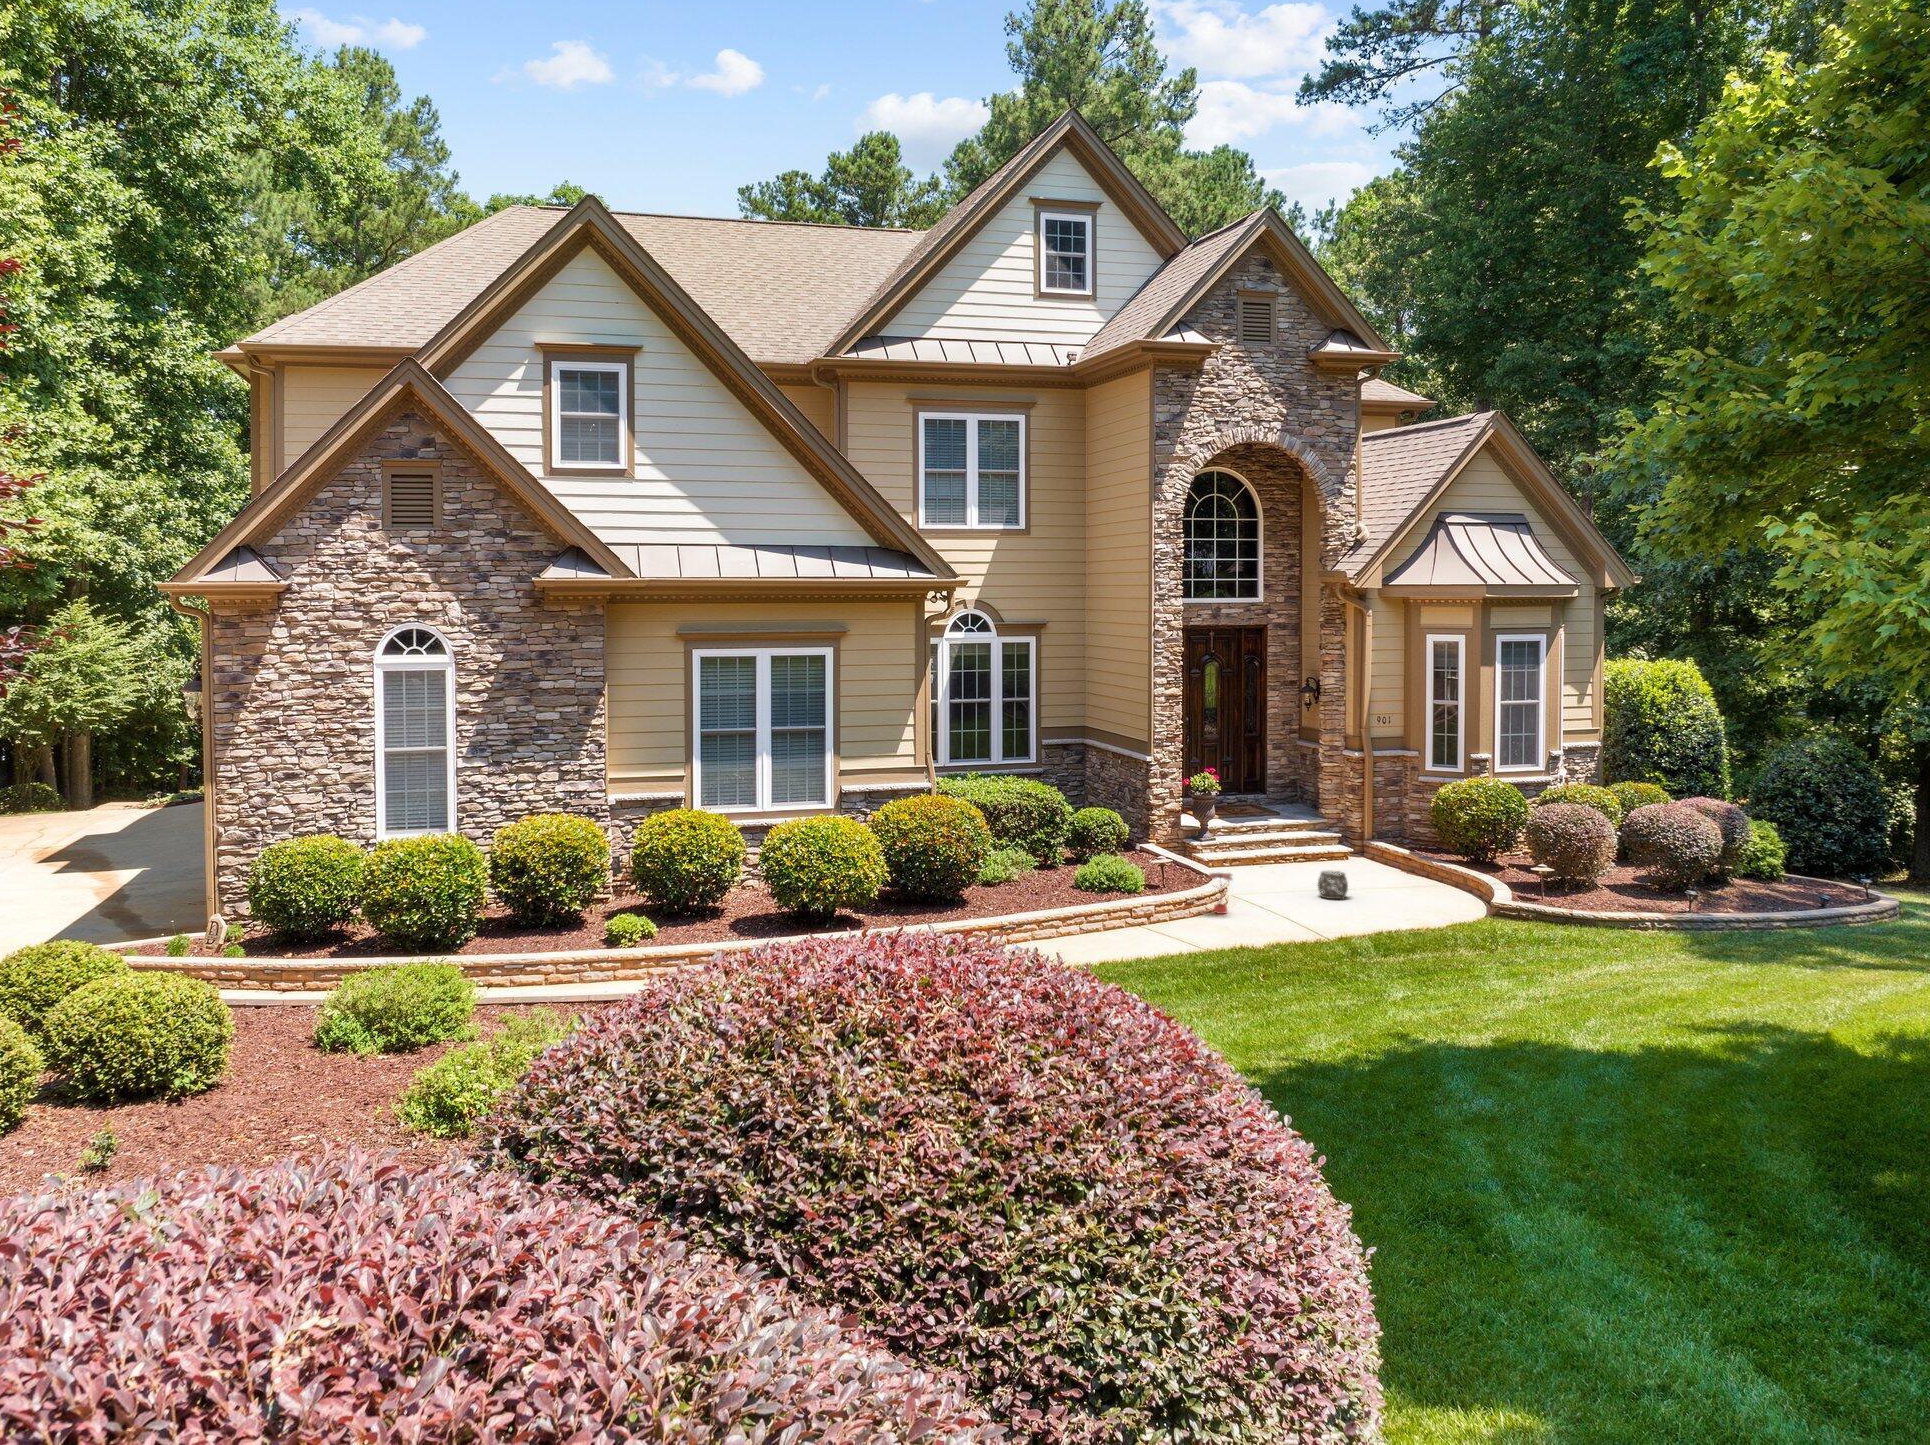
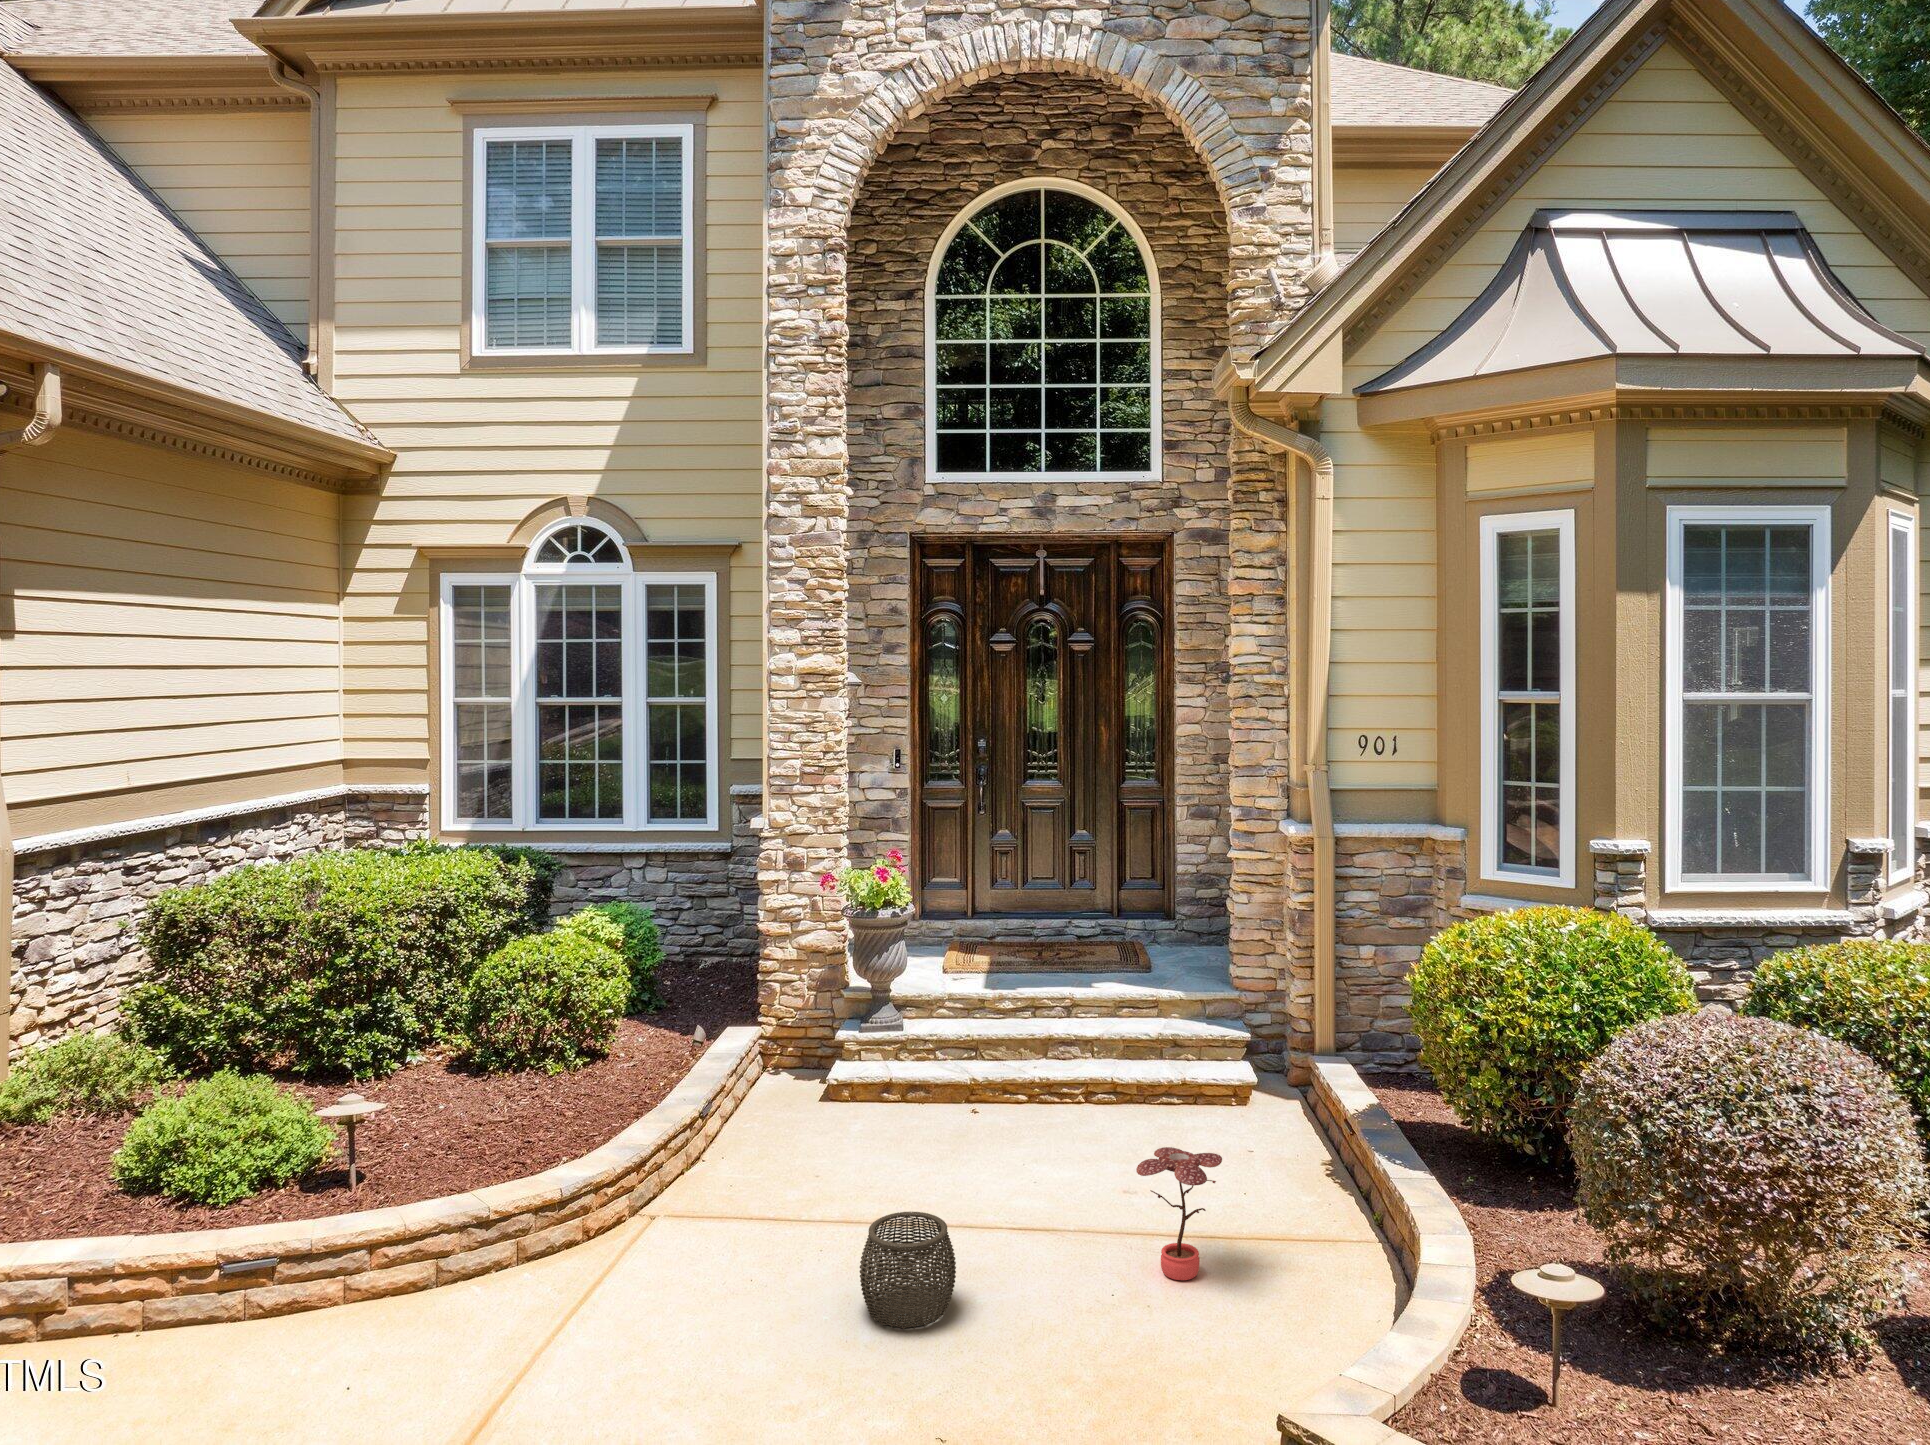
potted plant: present [1208,873,1232,914] -> present [1136,1147,1222,1280]

